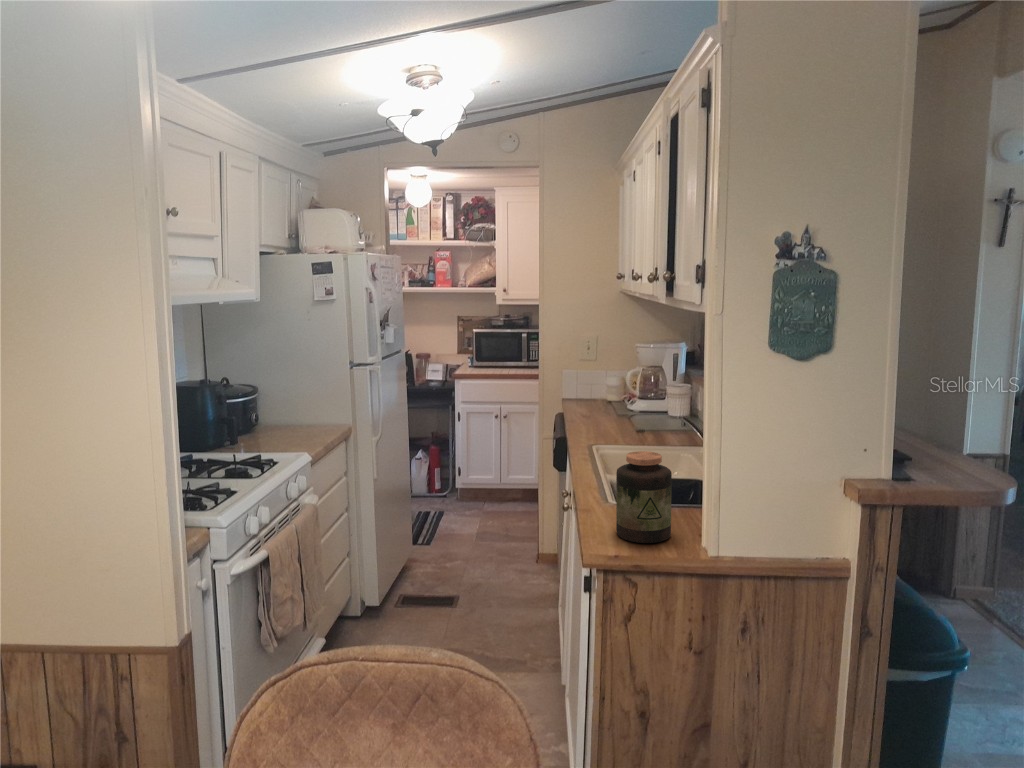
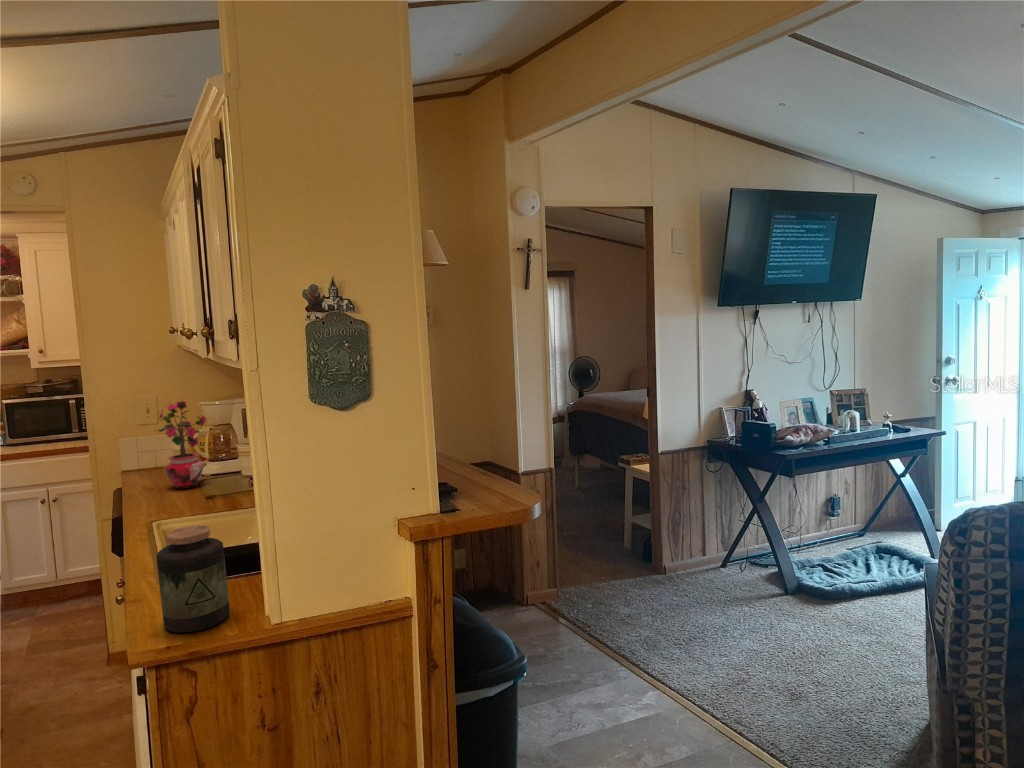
potted plant: none [596,341,643,422] -> present [156,401,206,489]

